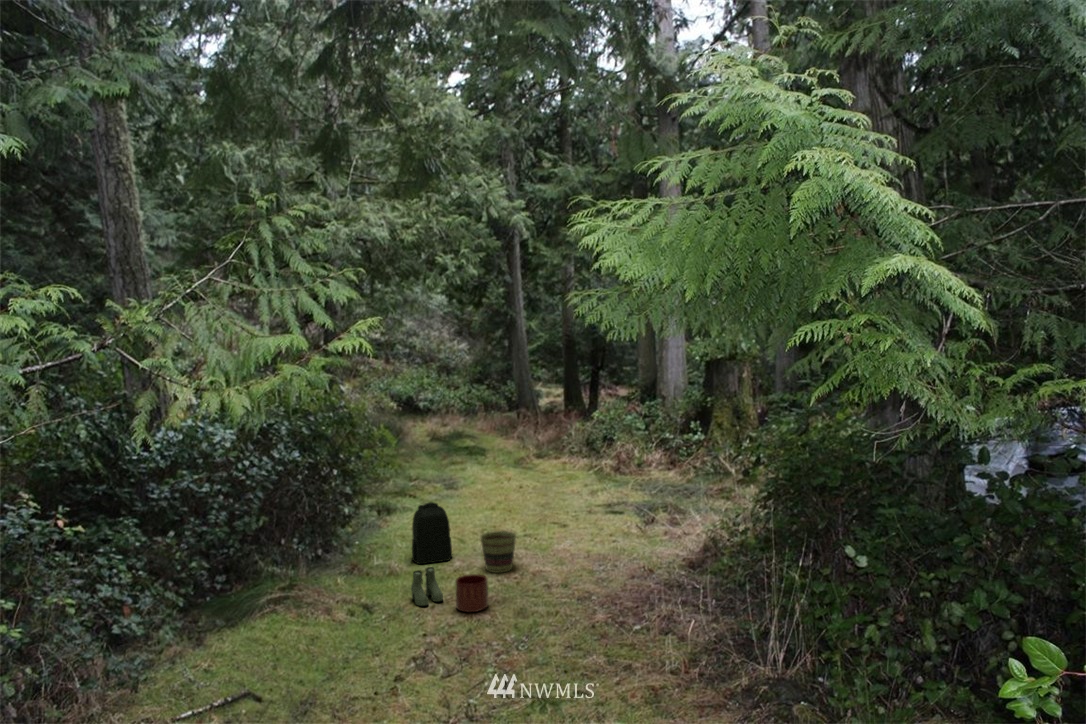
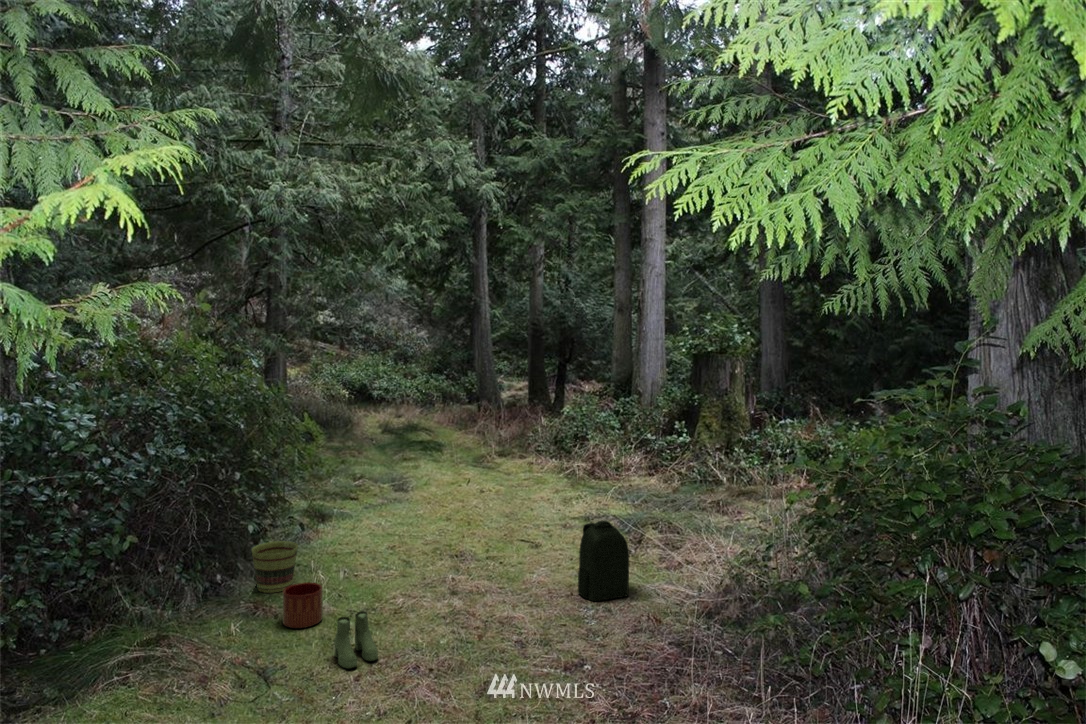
backpack: present [412,502,453,564] -> present [578,520,629,601]
basket: present [481,531,516,573] -> present [252,541,298,593]
planter: present [456,574,488,612] -> present [283,582,323,628]

